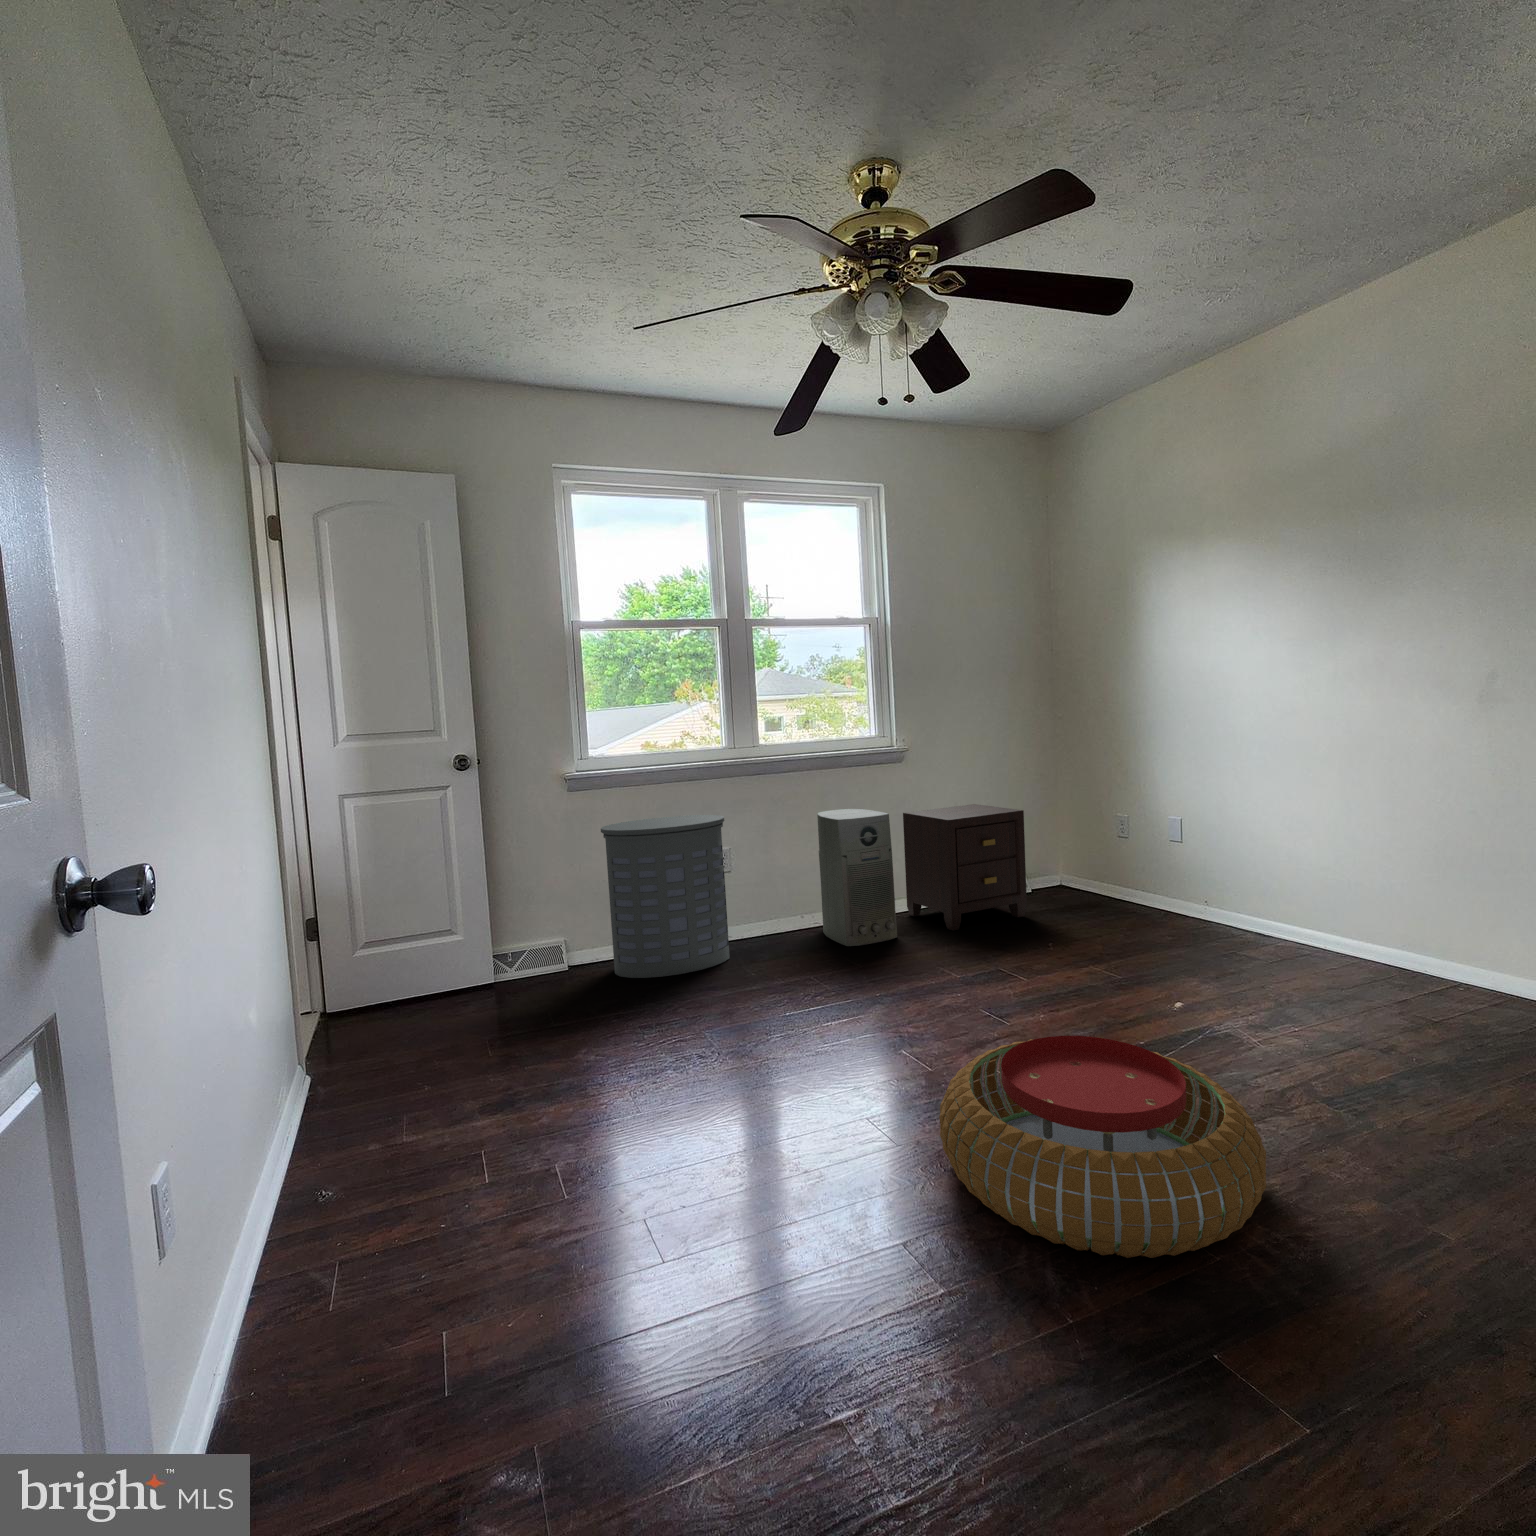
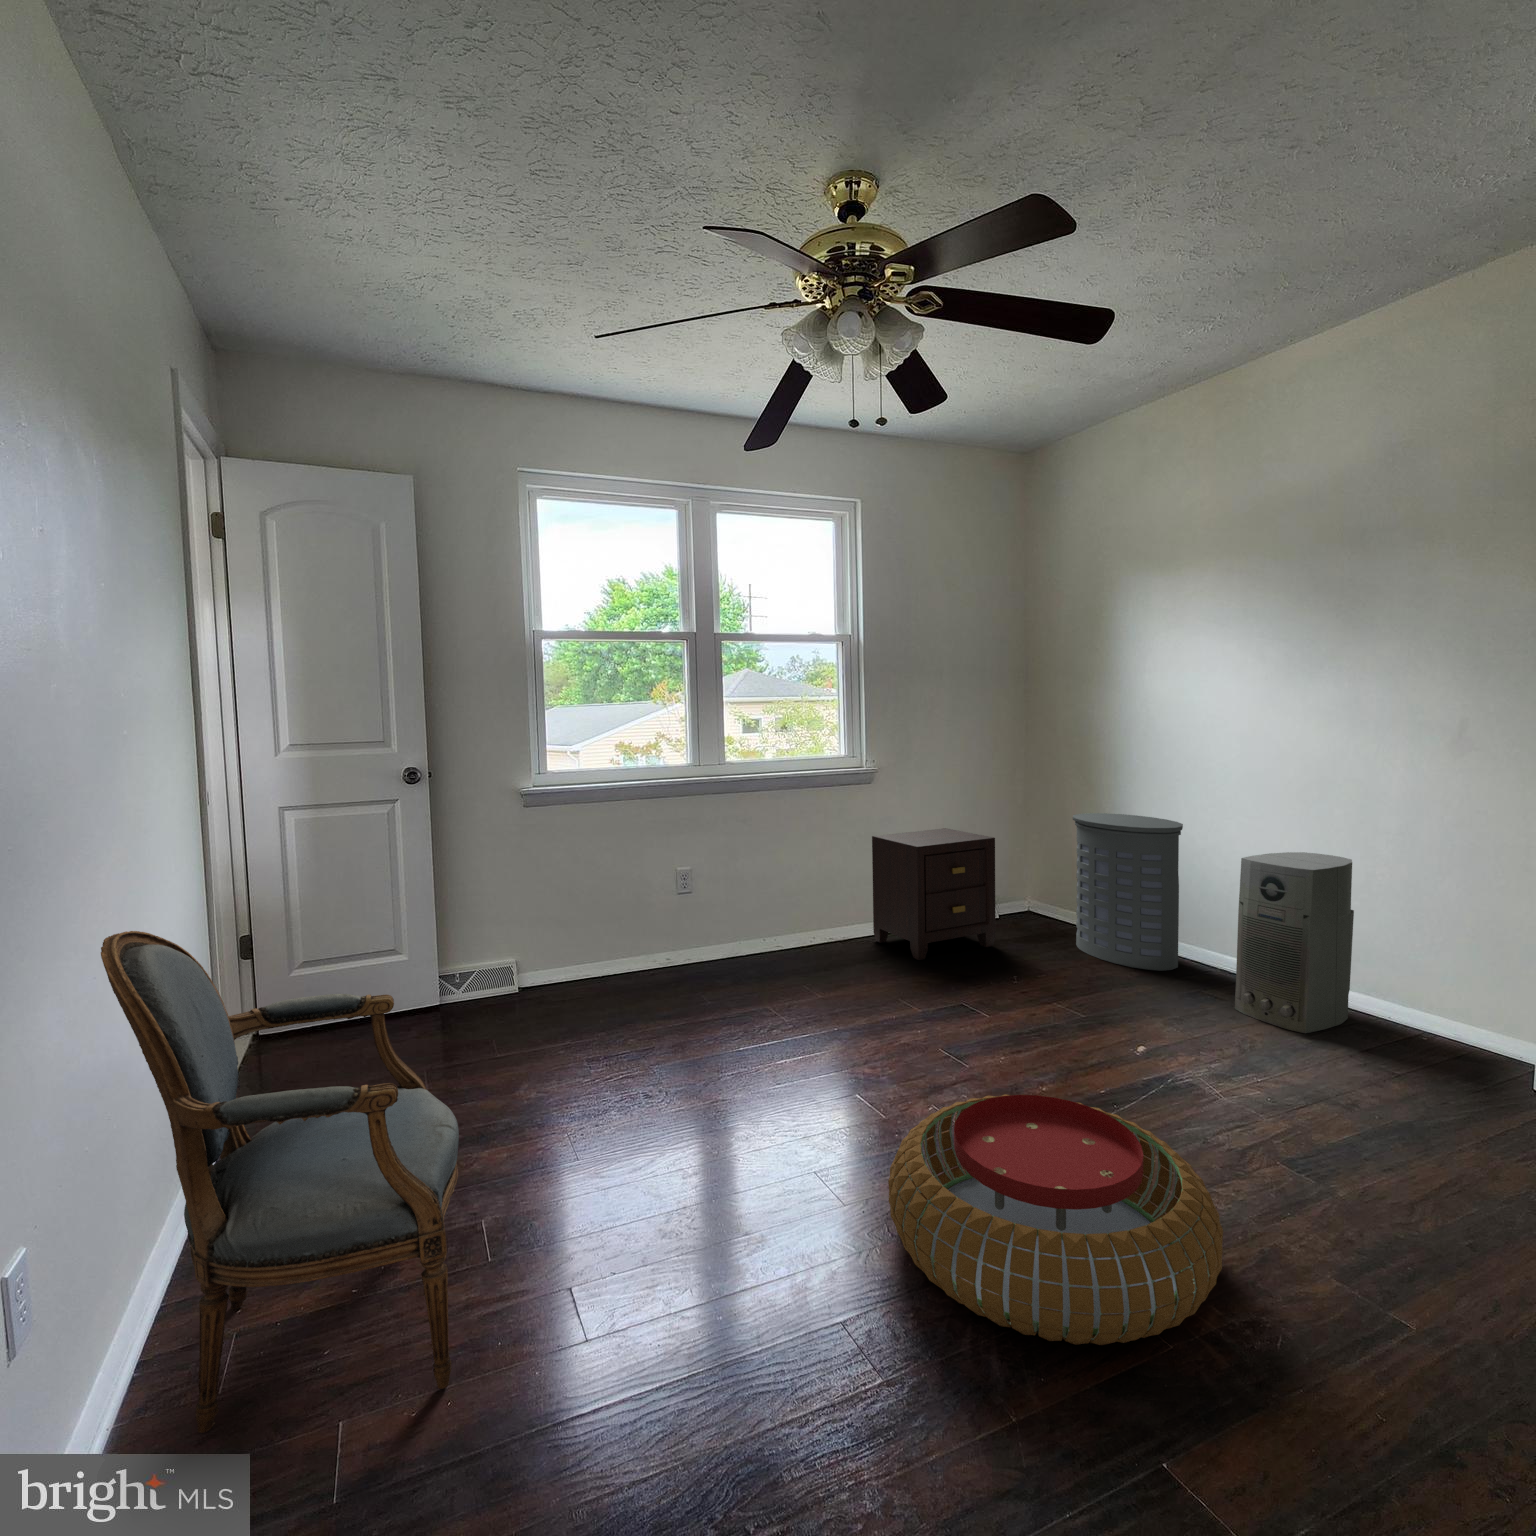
air purifier: present [817,809,897,946] -> present [1235,852,1354,1033]
laundry hamper: present [601,815,730,978] -> present [1073,813,1183,971]
armchair: none [211,885,539,1343] -> present [101,931,459,1433]

